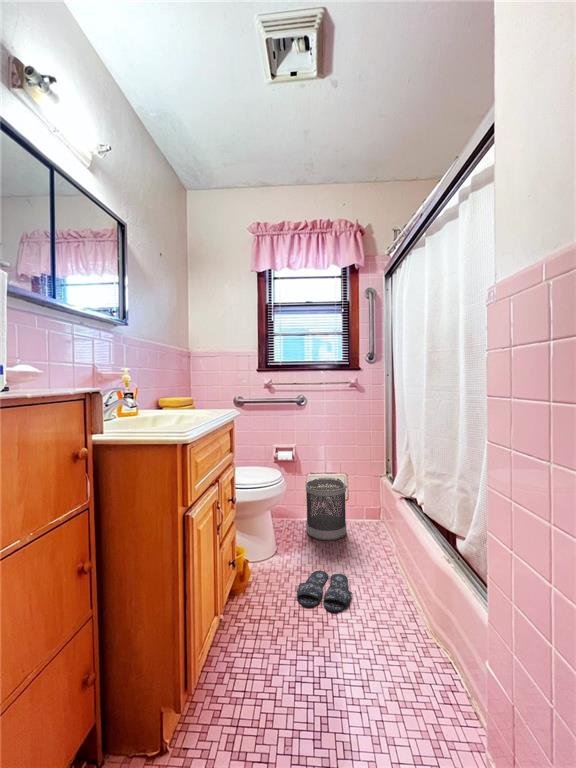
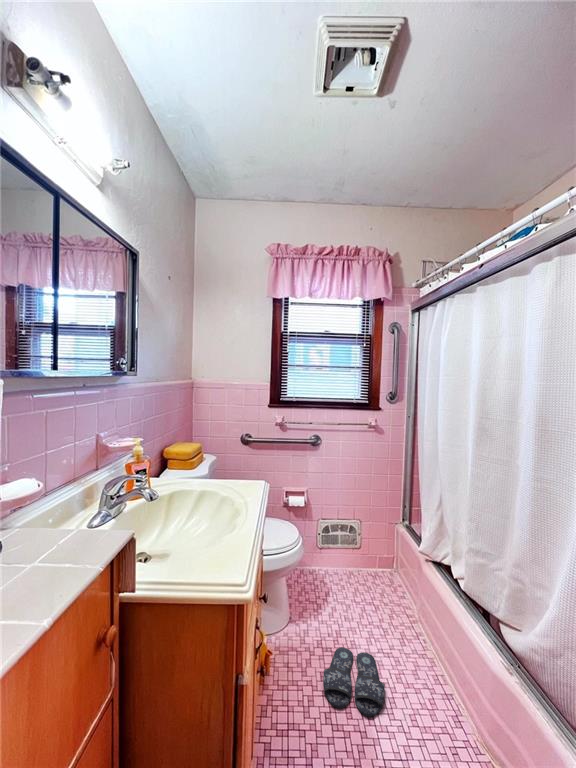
wastebasket: present [306,479,346,540] -> none [318,526,364,599]

